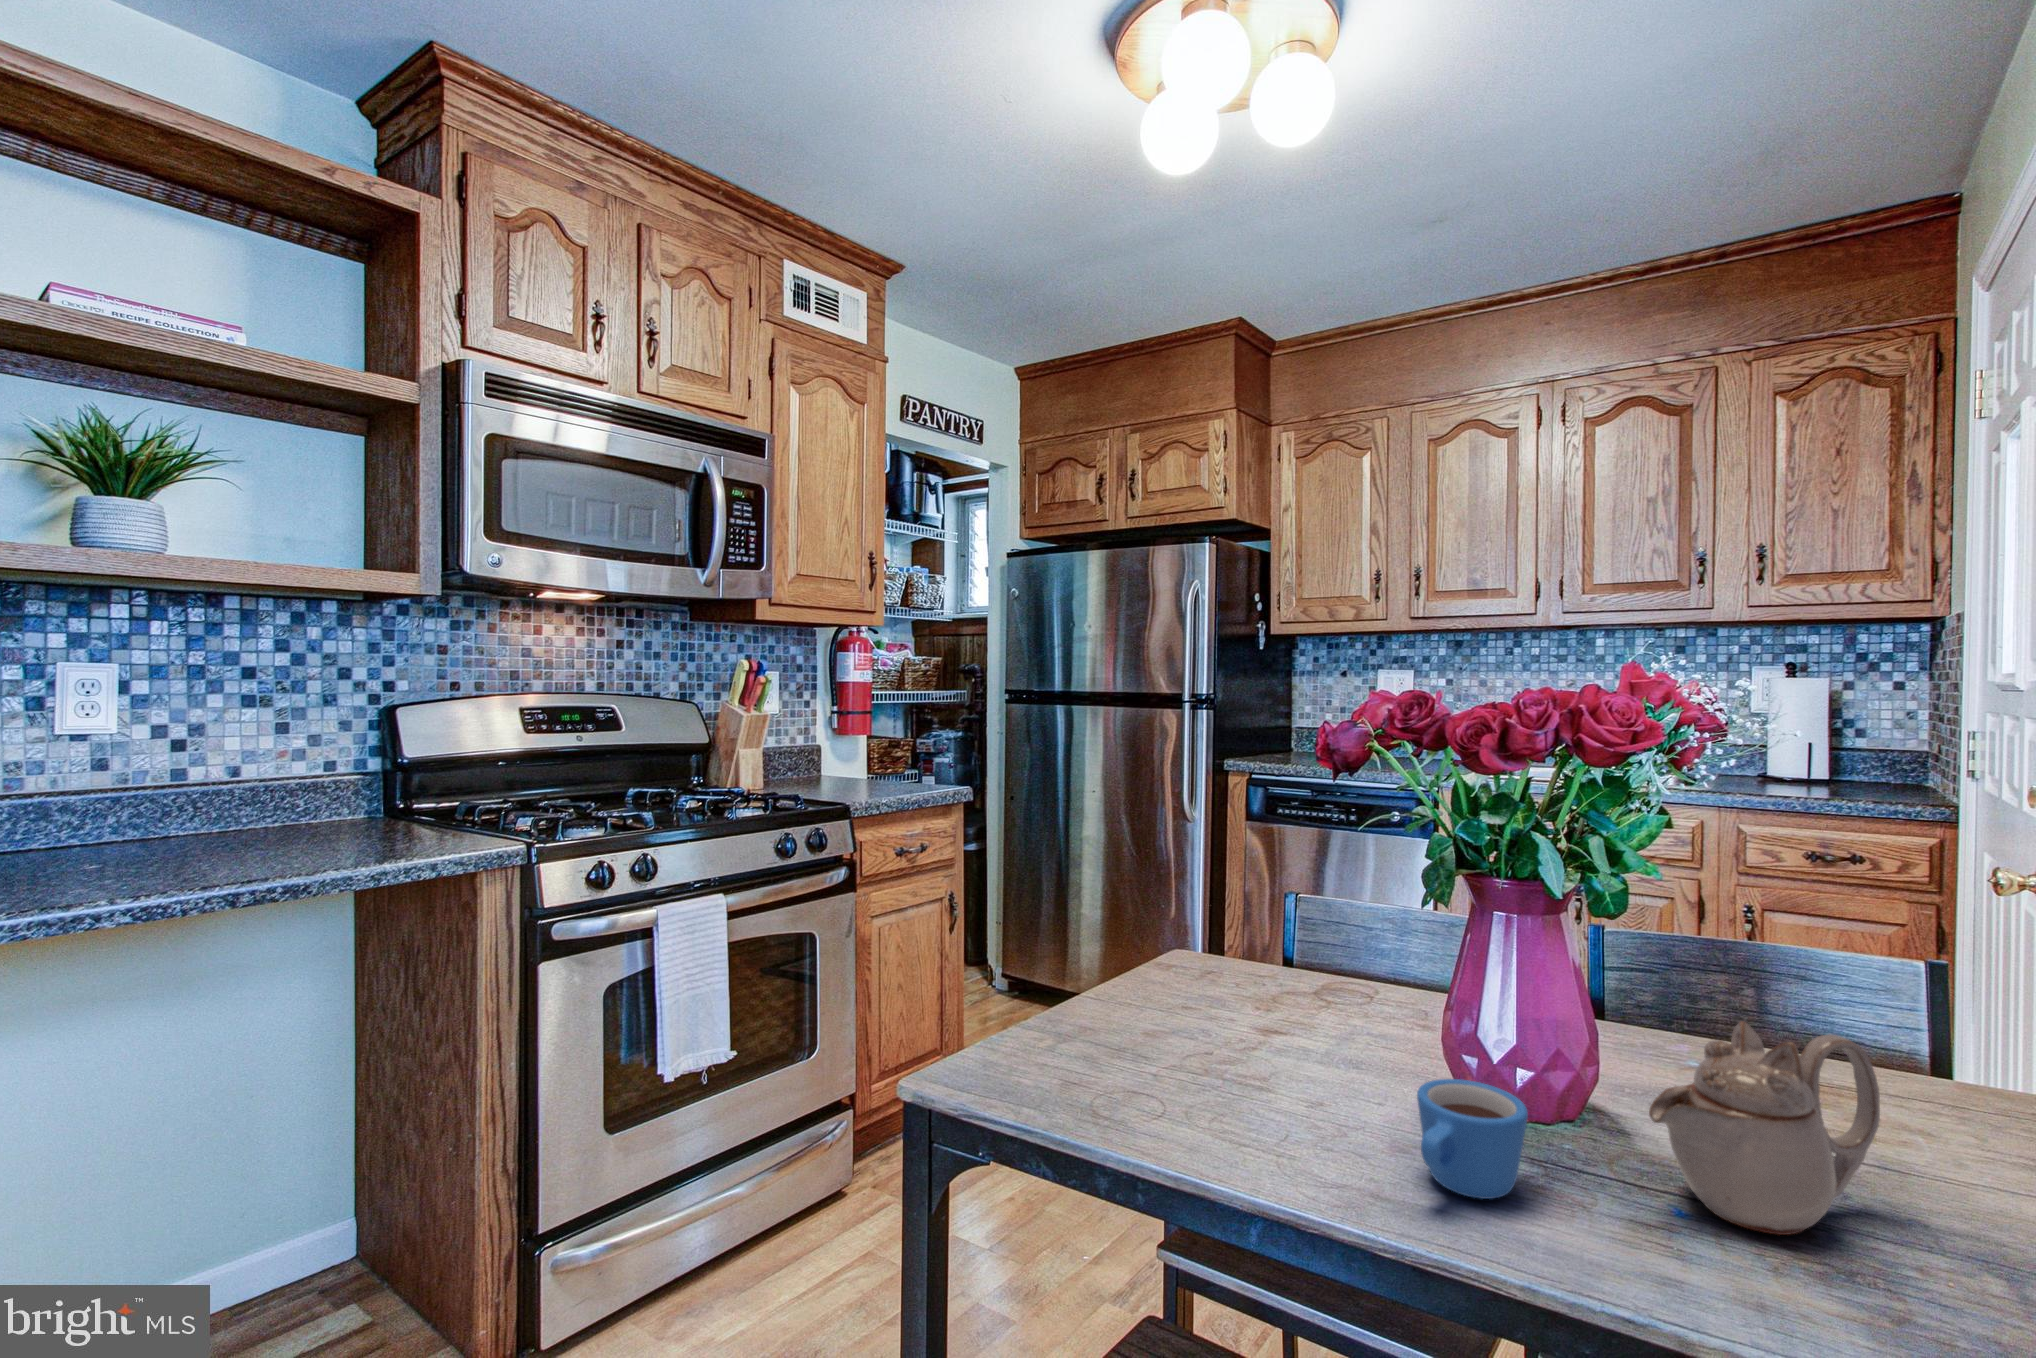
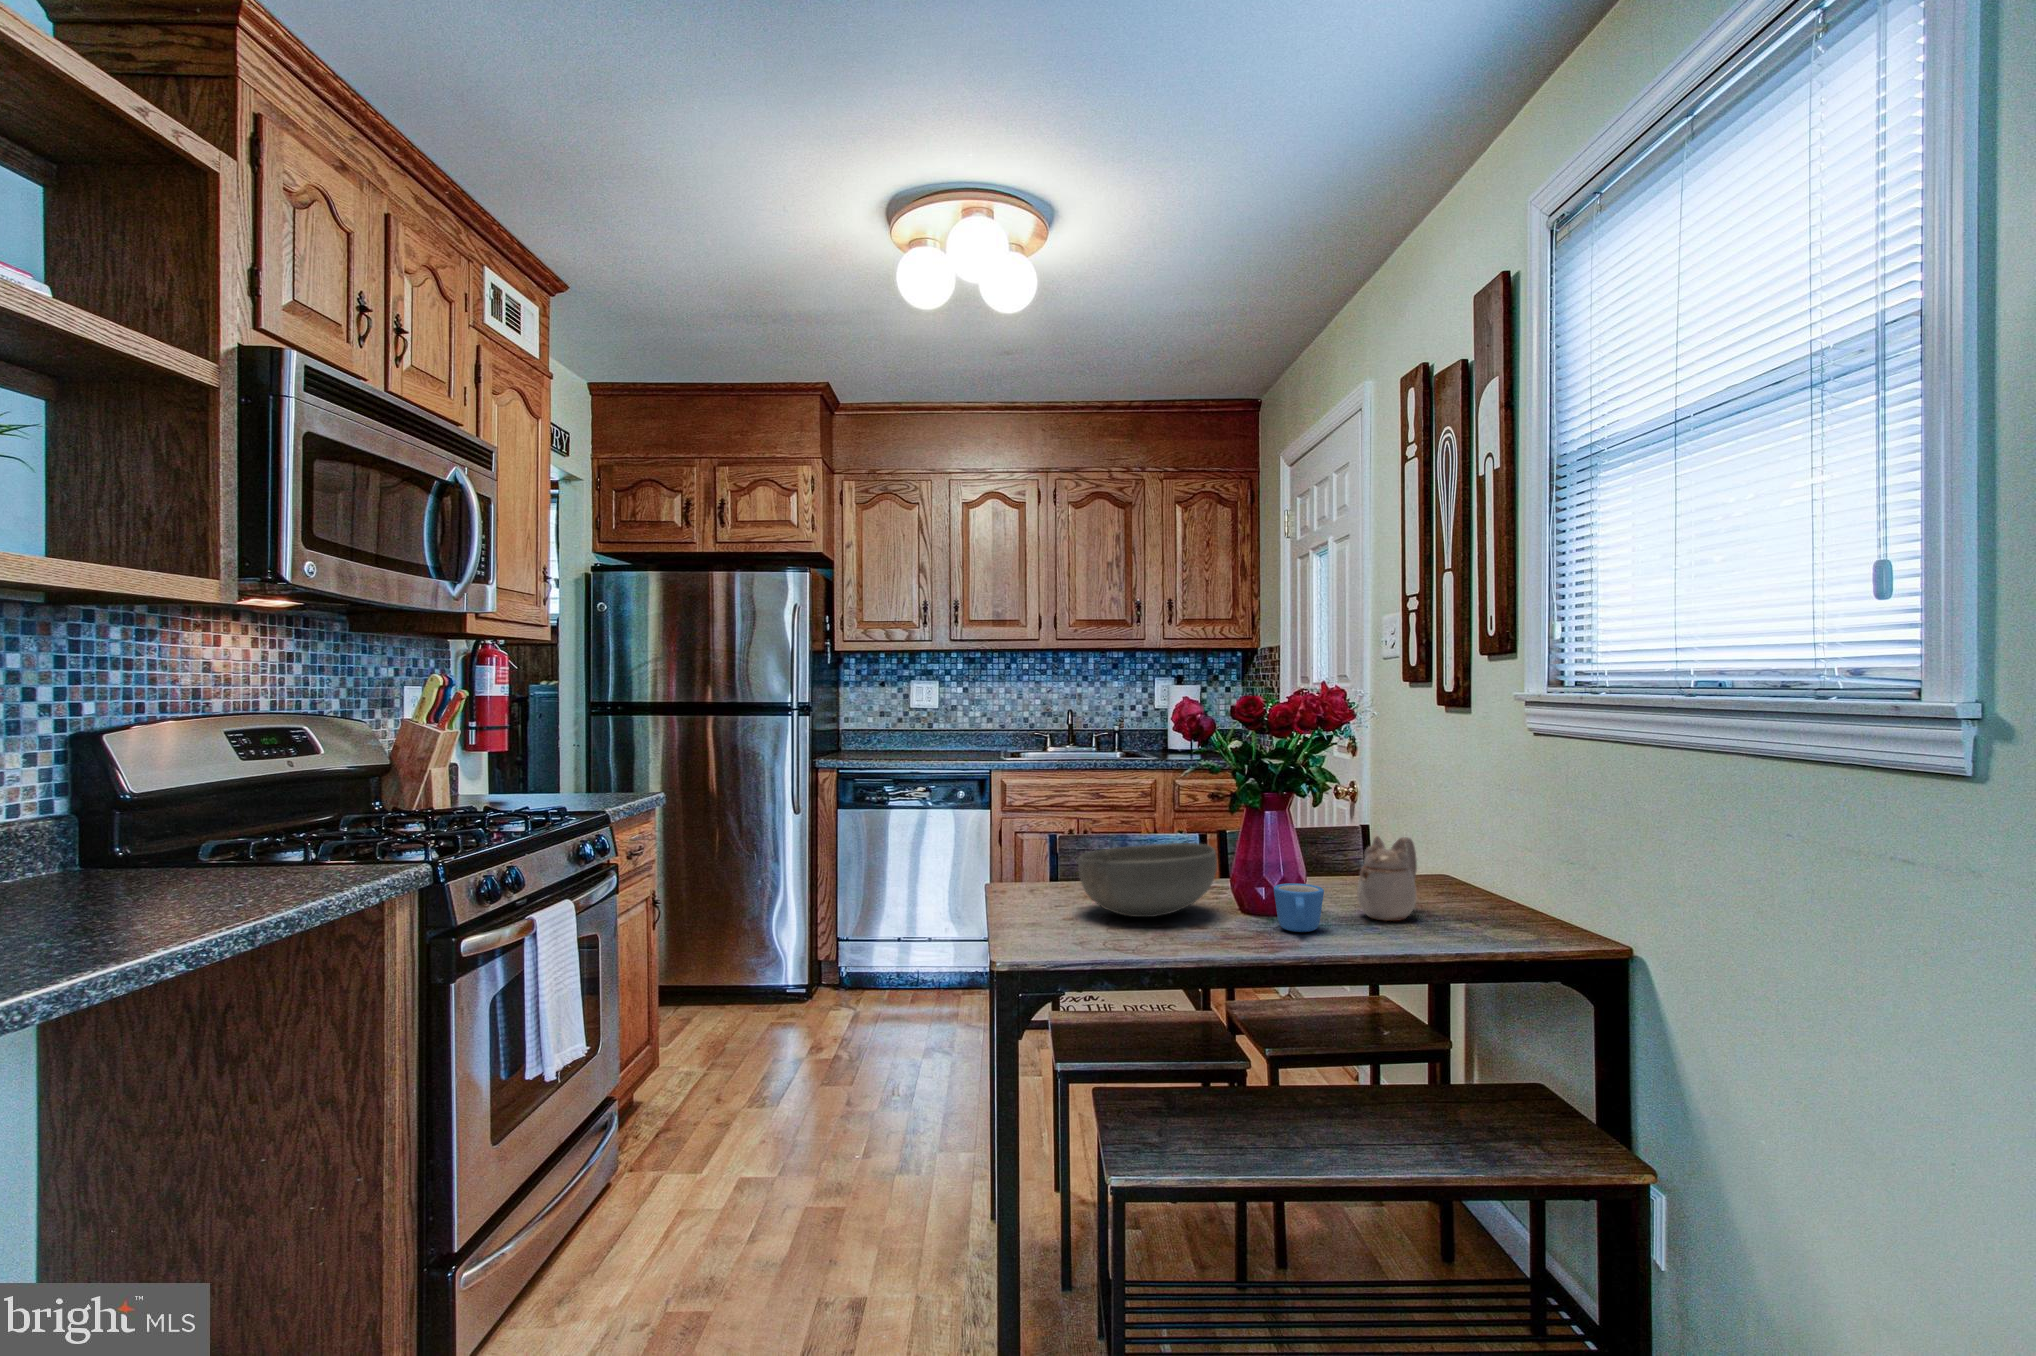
bowl: none [1145,937,1392,1074] -> present [1078,843,1217,917]

